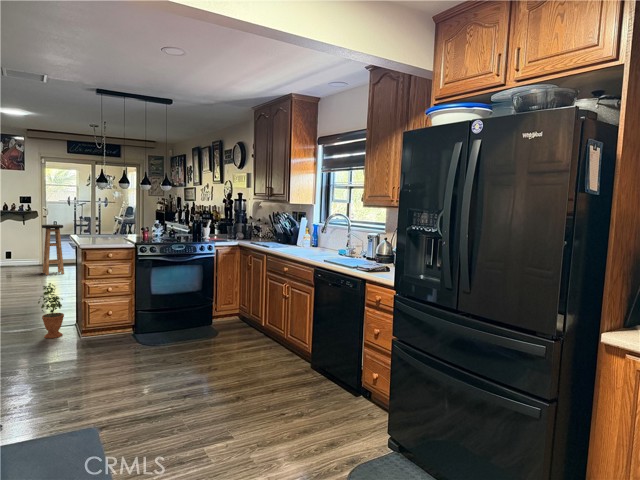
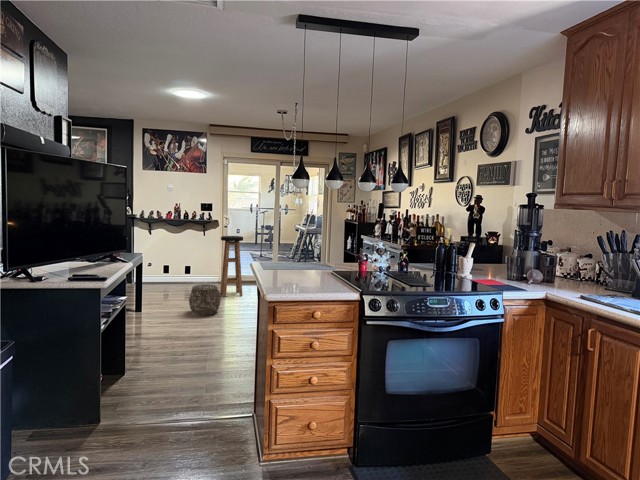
woven basket: none [15,263,45,287] -> present [189,285,221,315]
potted plant: present [38,283,64,338] -> none [195,352,235,456]

